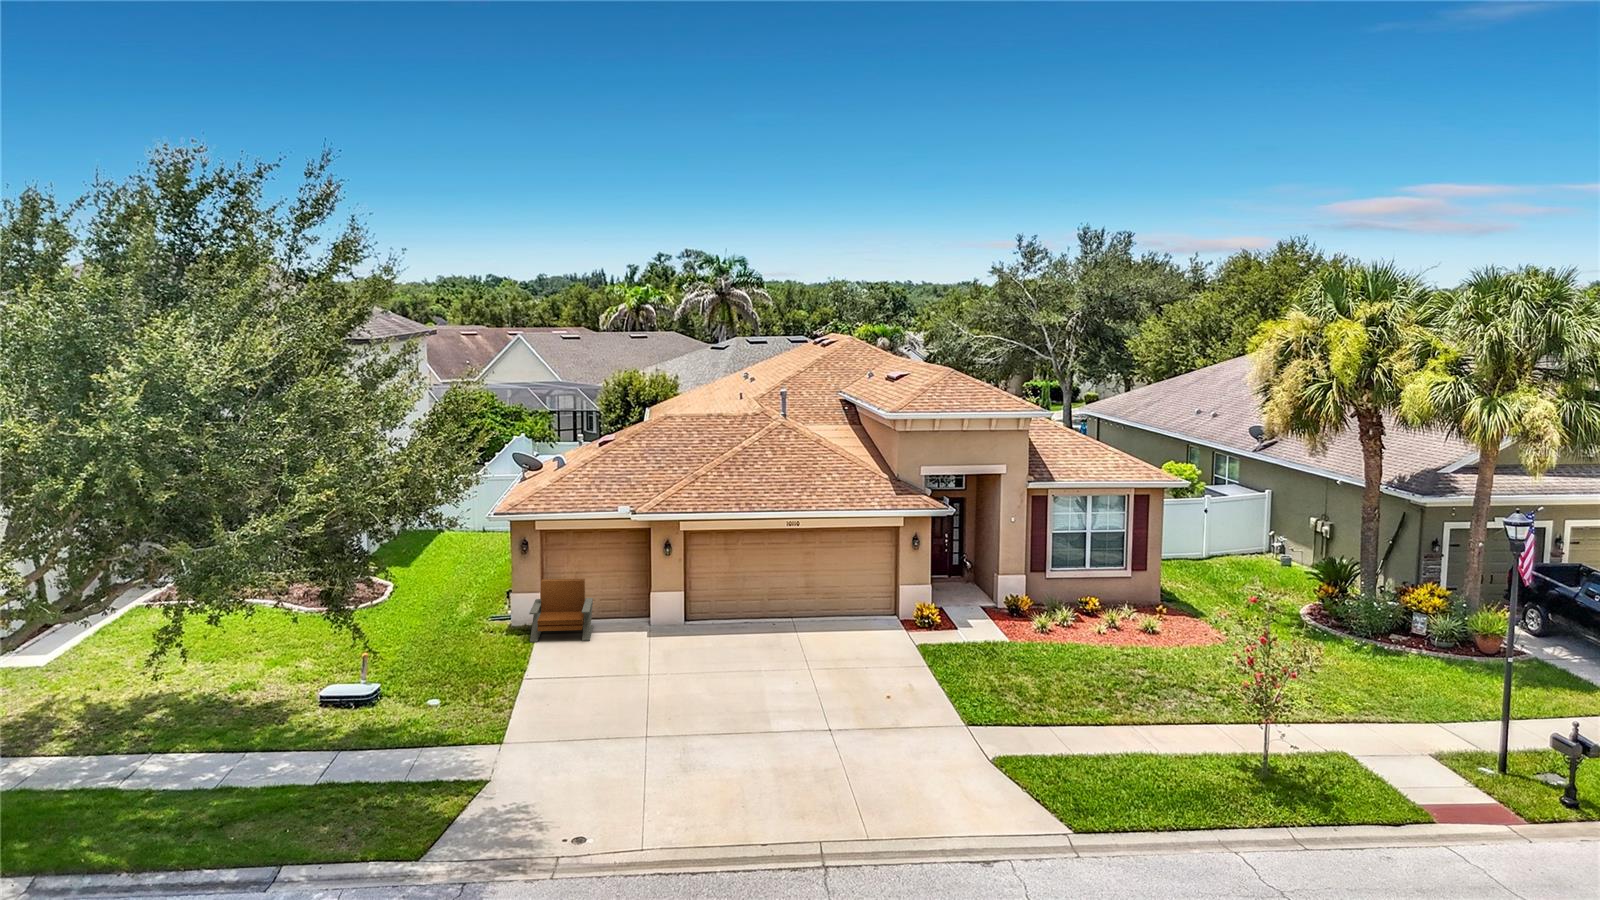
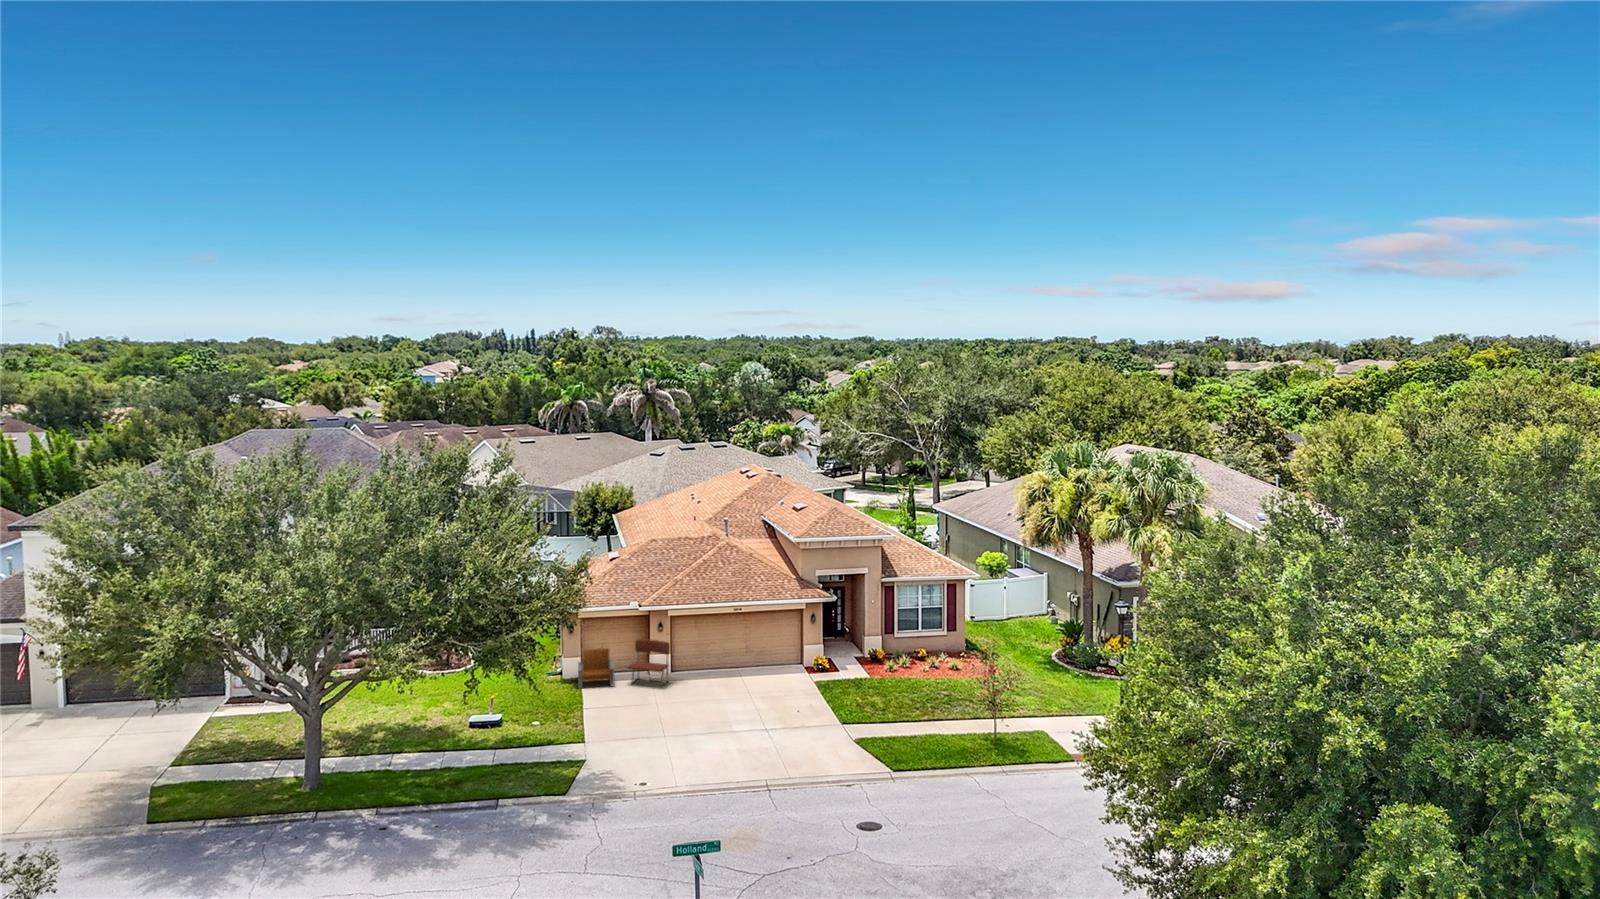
bench: none [611,566,680,643] -> present [627,639,670,686]

